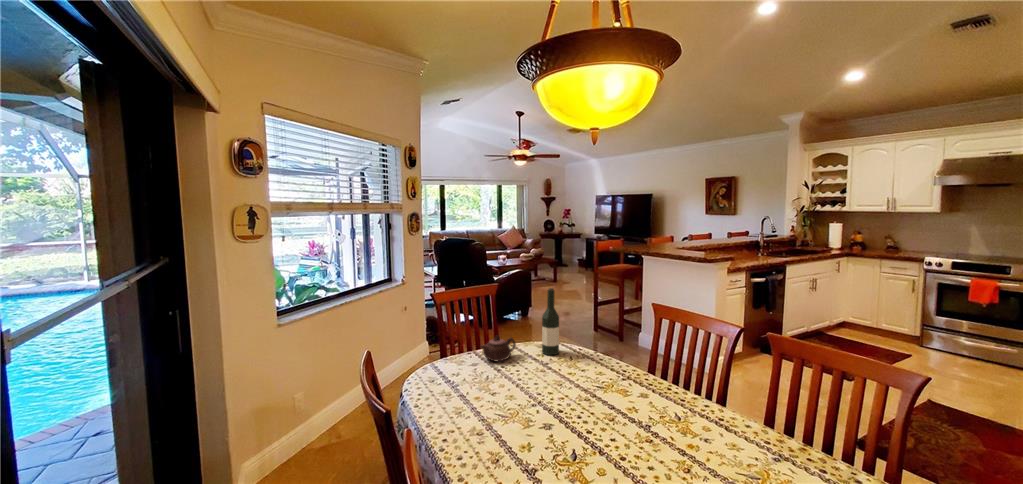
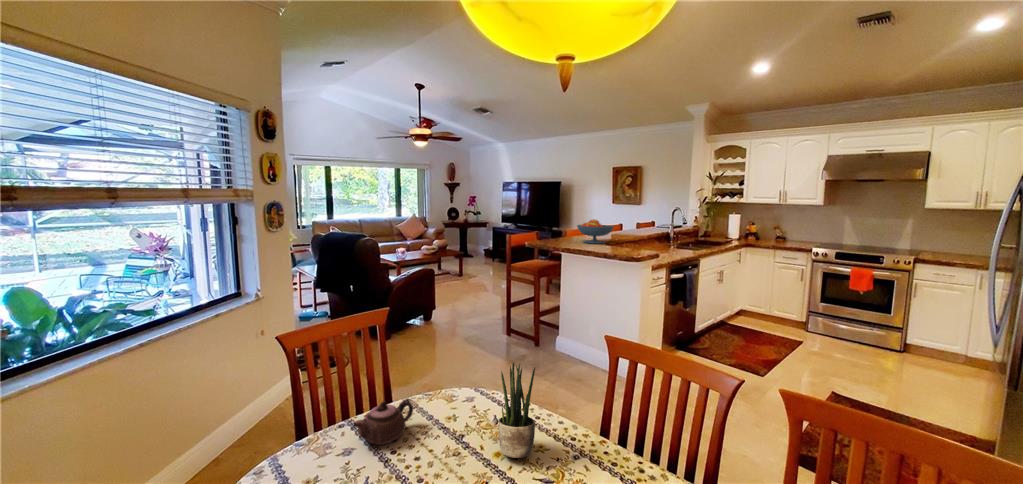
fruit bowl: none [659,227,695,249] -> present [577,219,613,244]
wine bottle: present [542,288,559,355] -> none [453,320,478,420]
potted plant: none [571,311,596,373] -> present [498,363,535,458]

